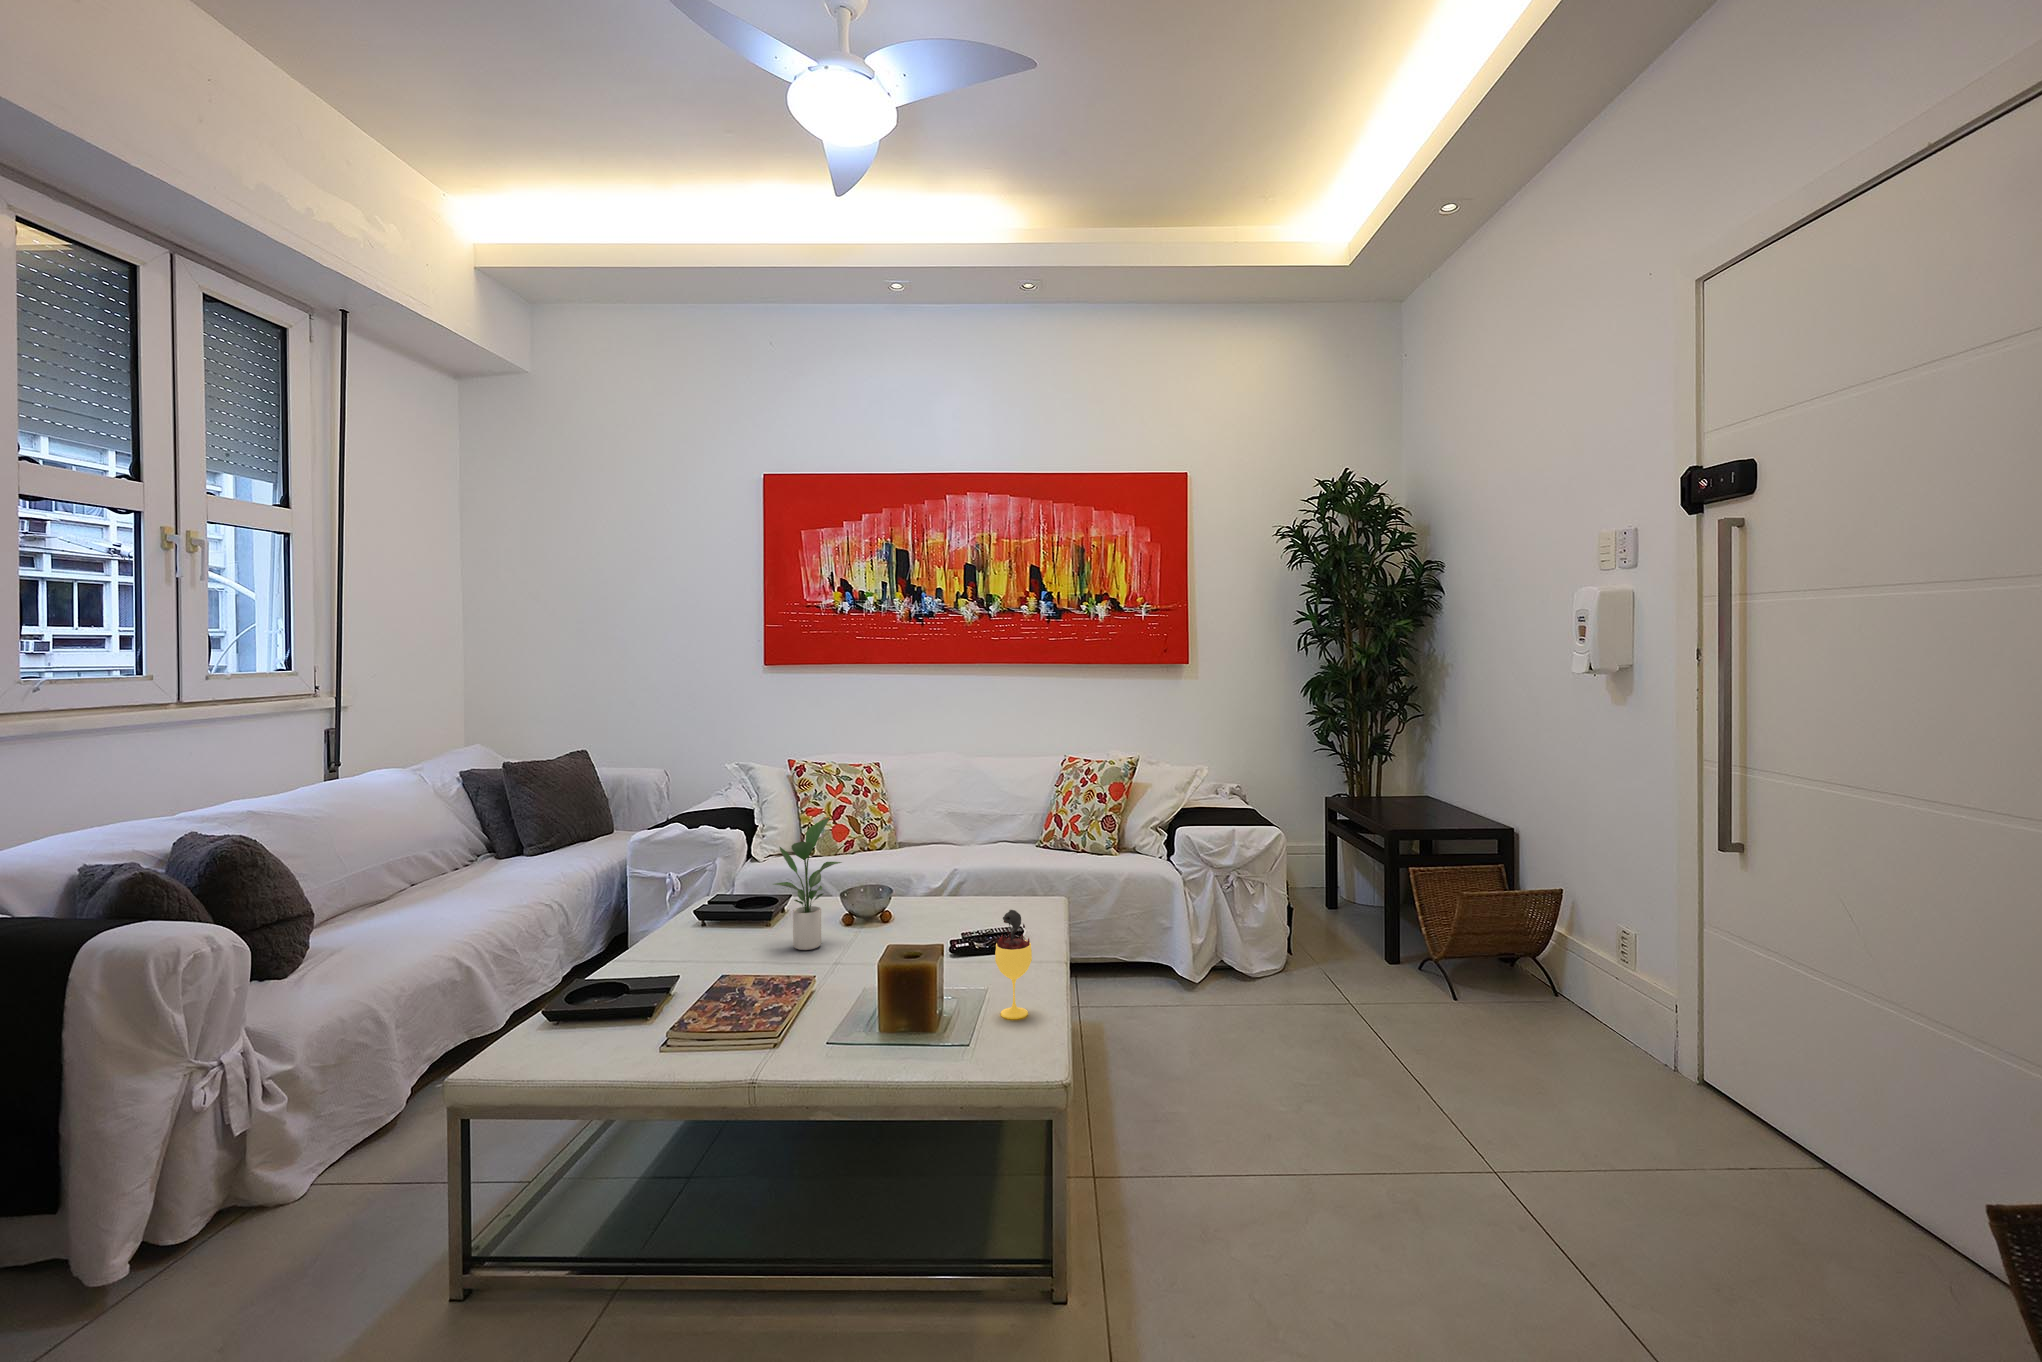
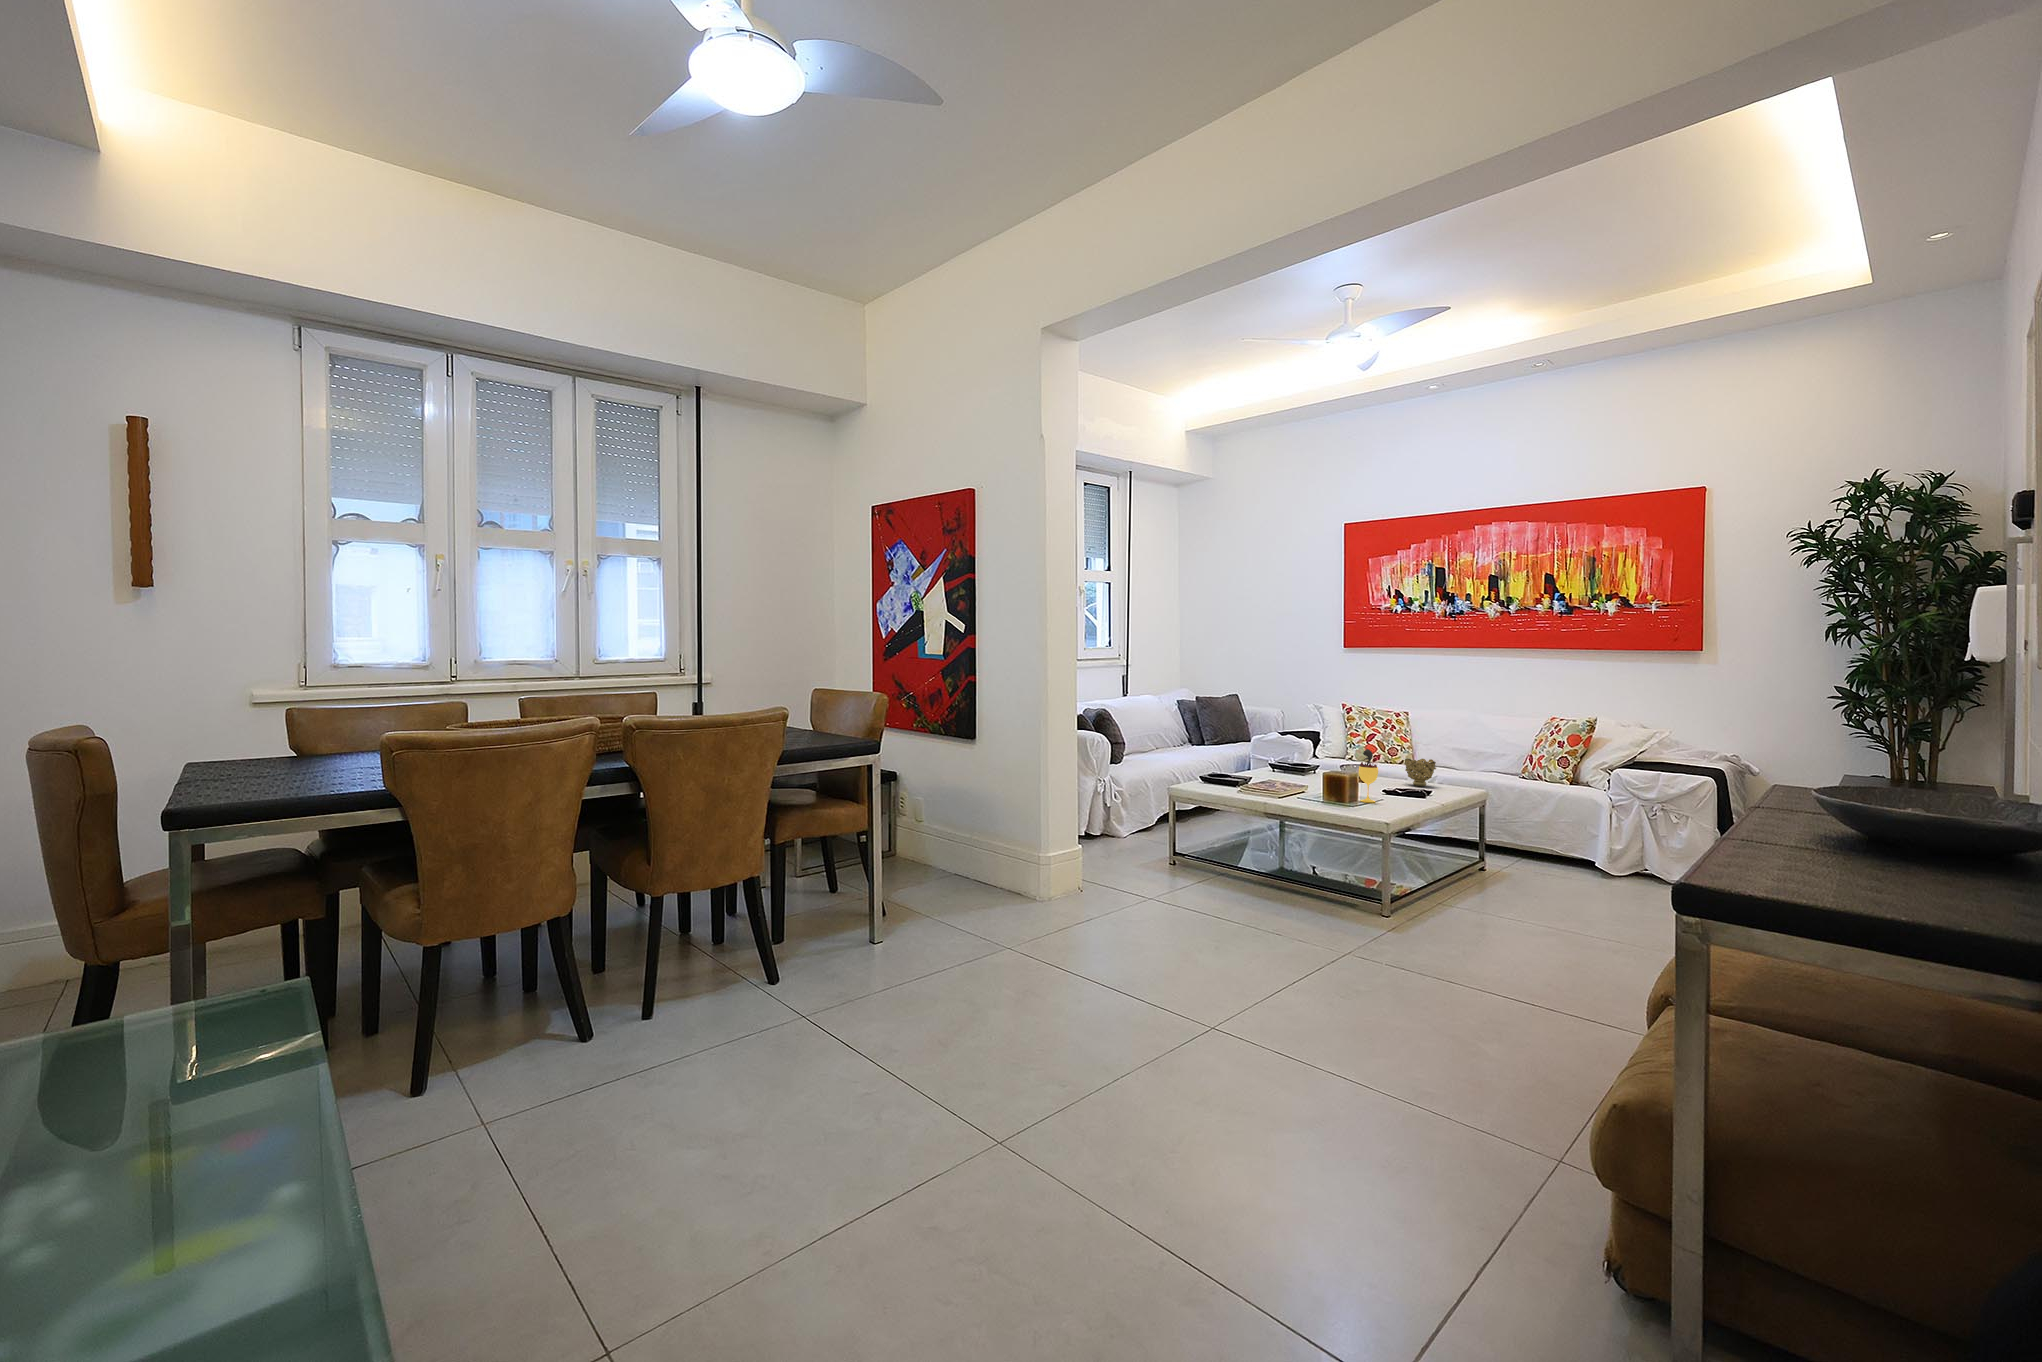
potted plant: present [774,817,842,950] -> none [1281,713,1319,778]
decorative bowl: none [969,865,1016,916] -> present [1404,759,1436,786]

